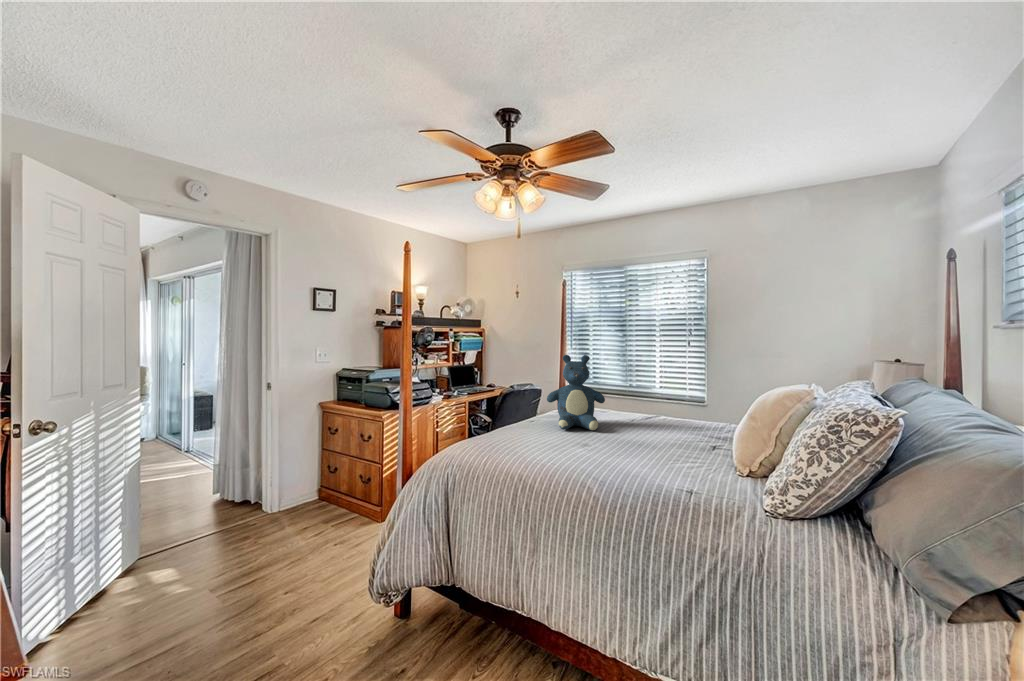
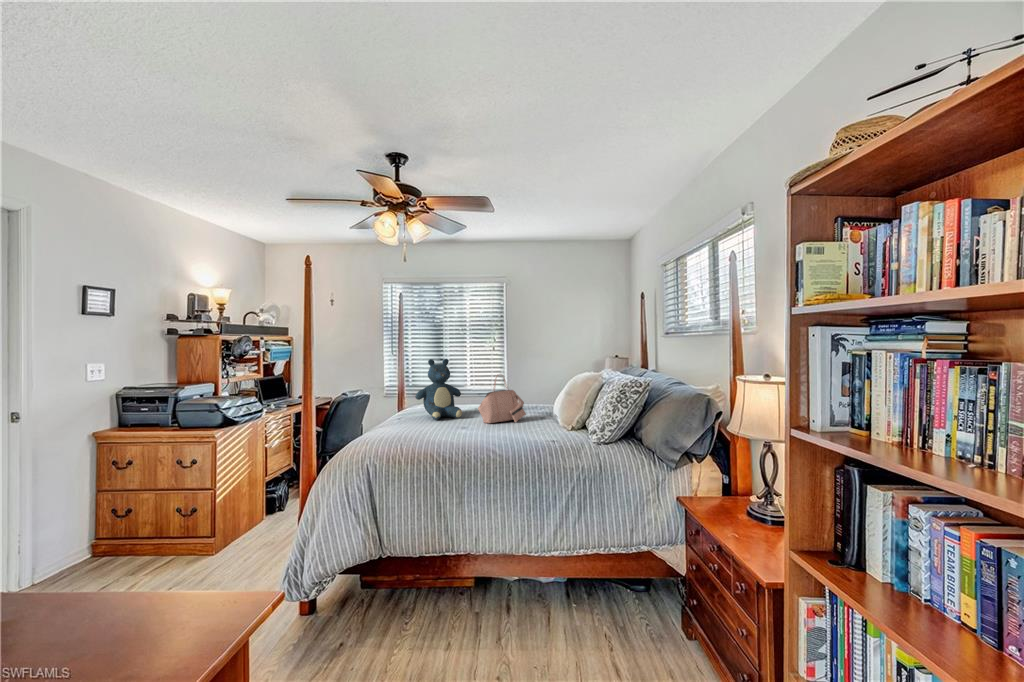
handbag: none [609,379,683,449] -> present [478,379,526,423]

